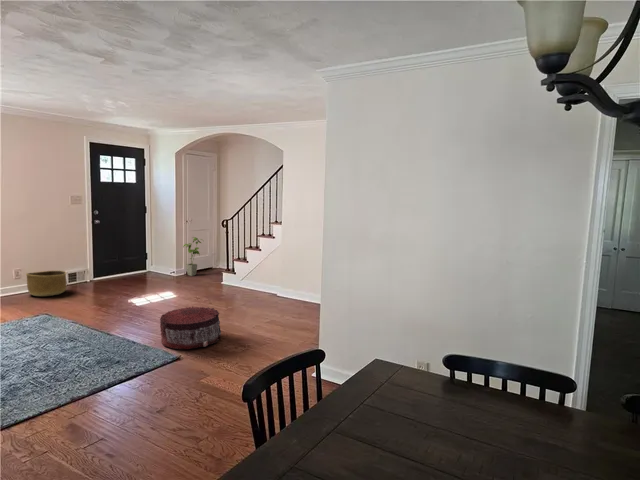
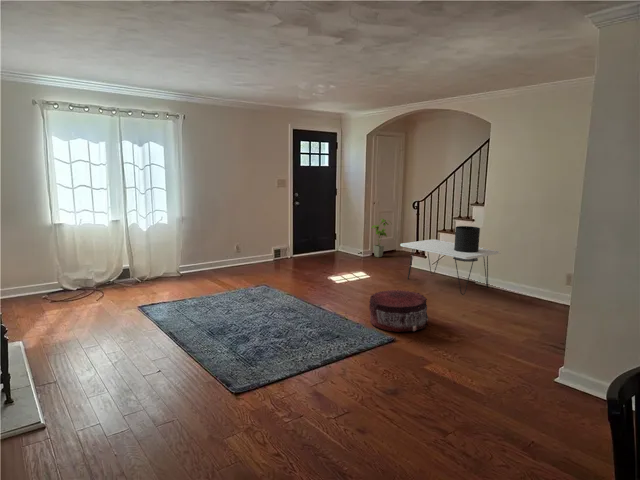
side table: none [207,242,298,307] -> present [400,226,499,295]
basket: present [26,271,67,296] -> none [244,247,275,269]

